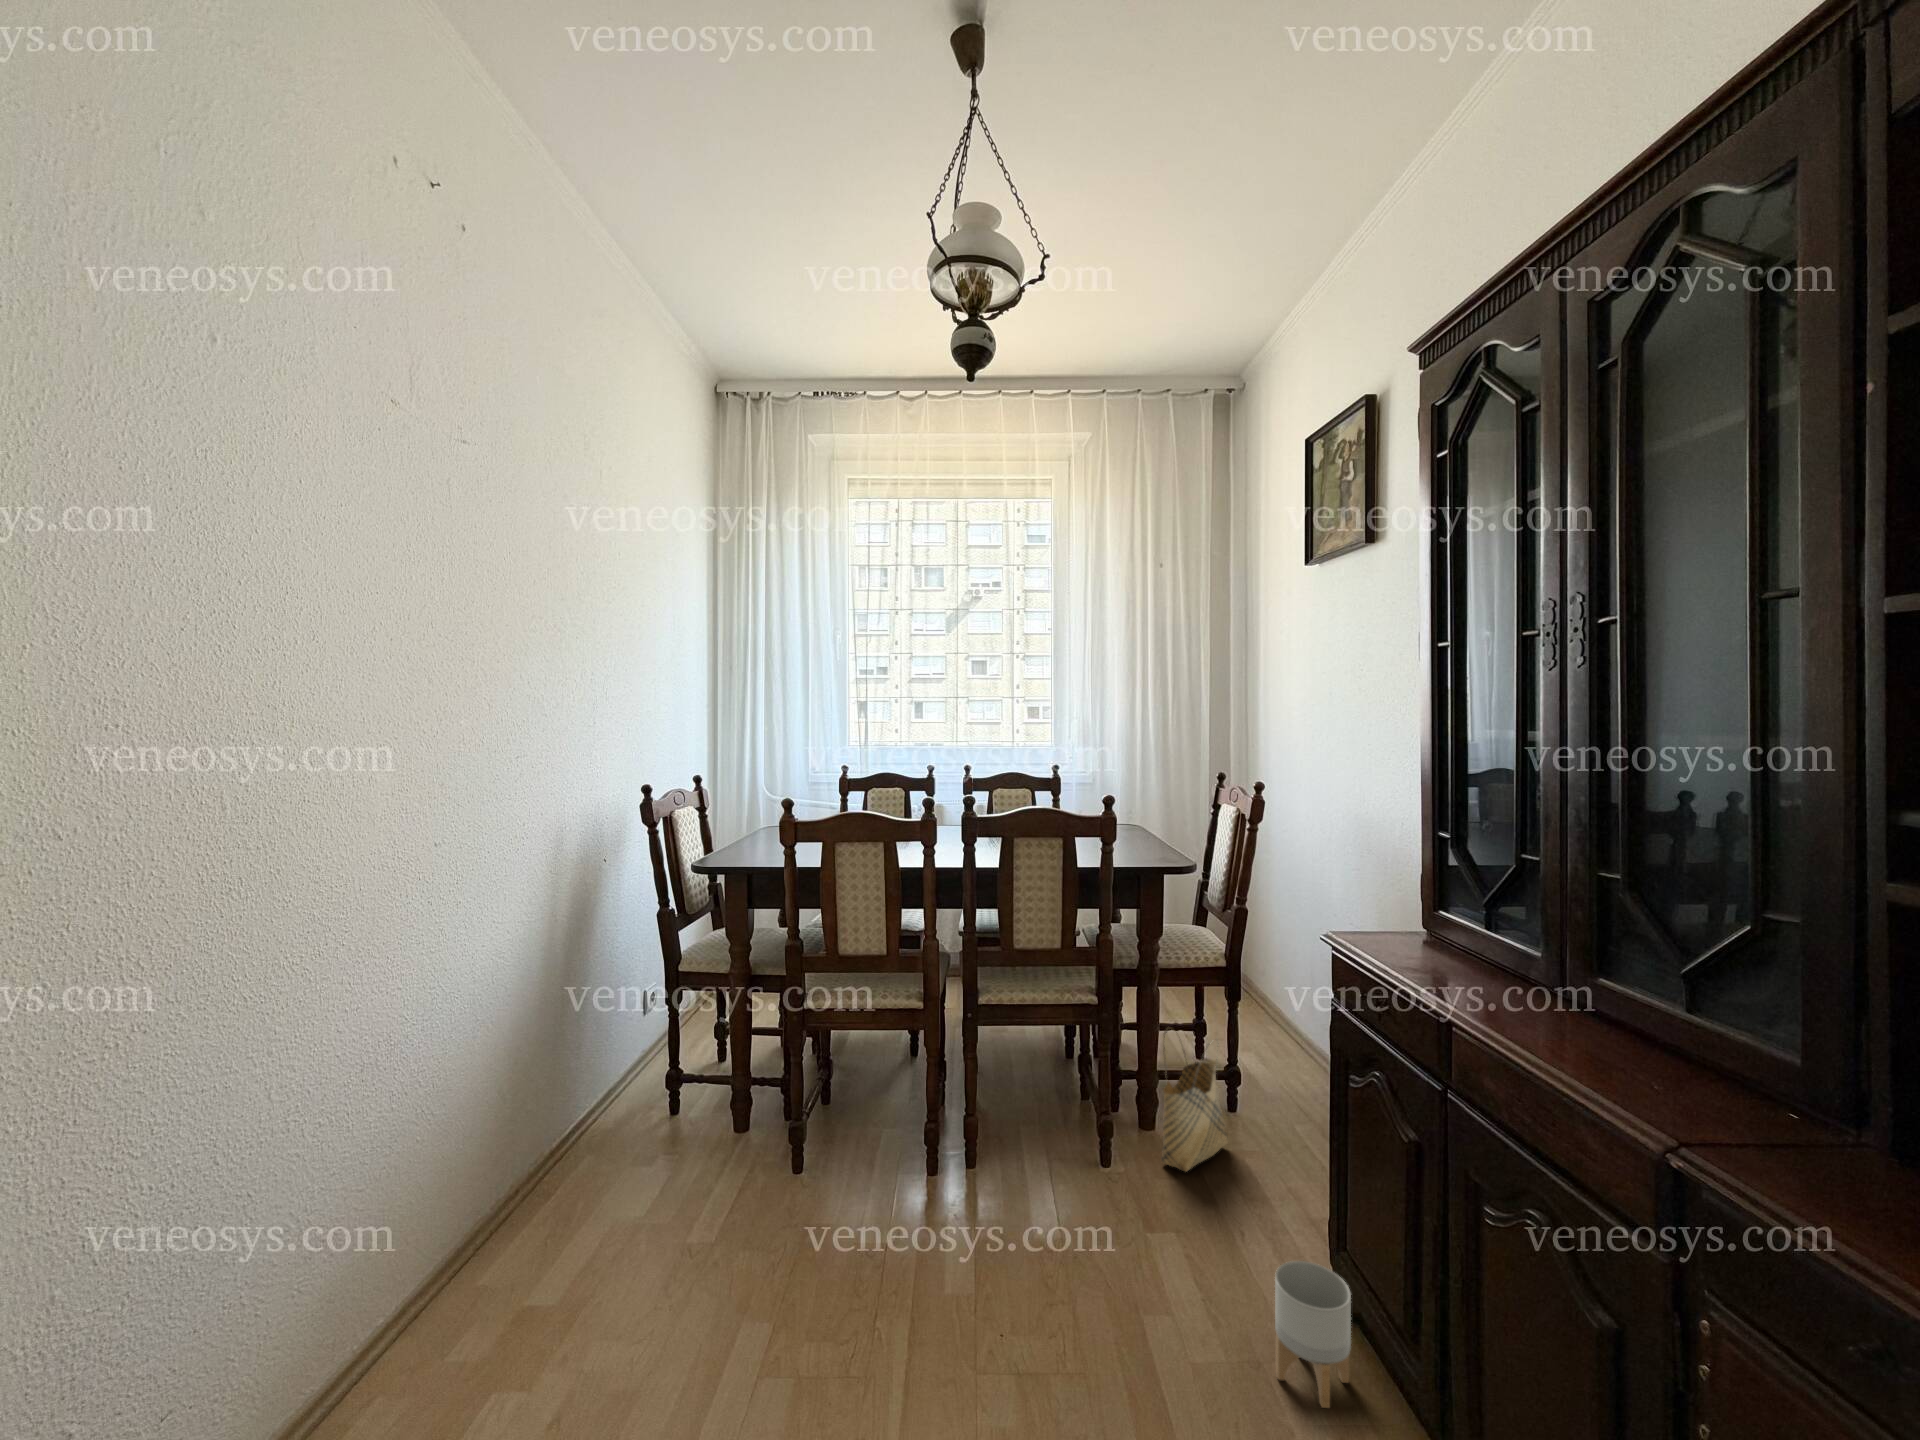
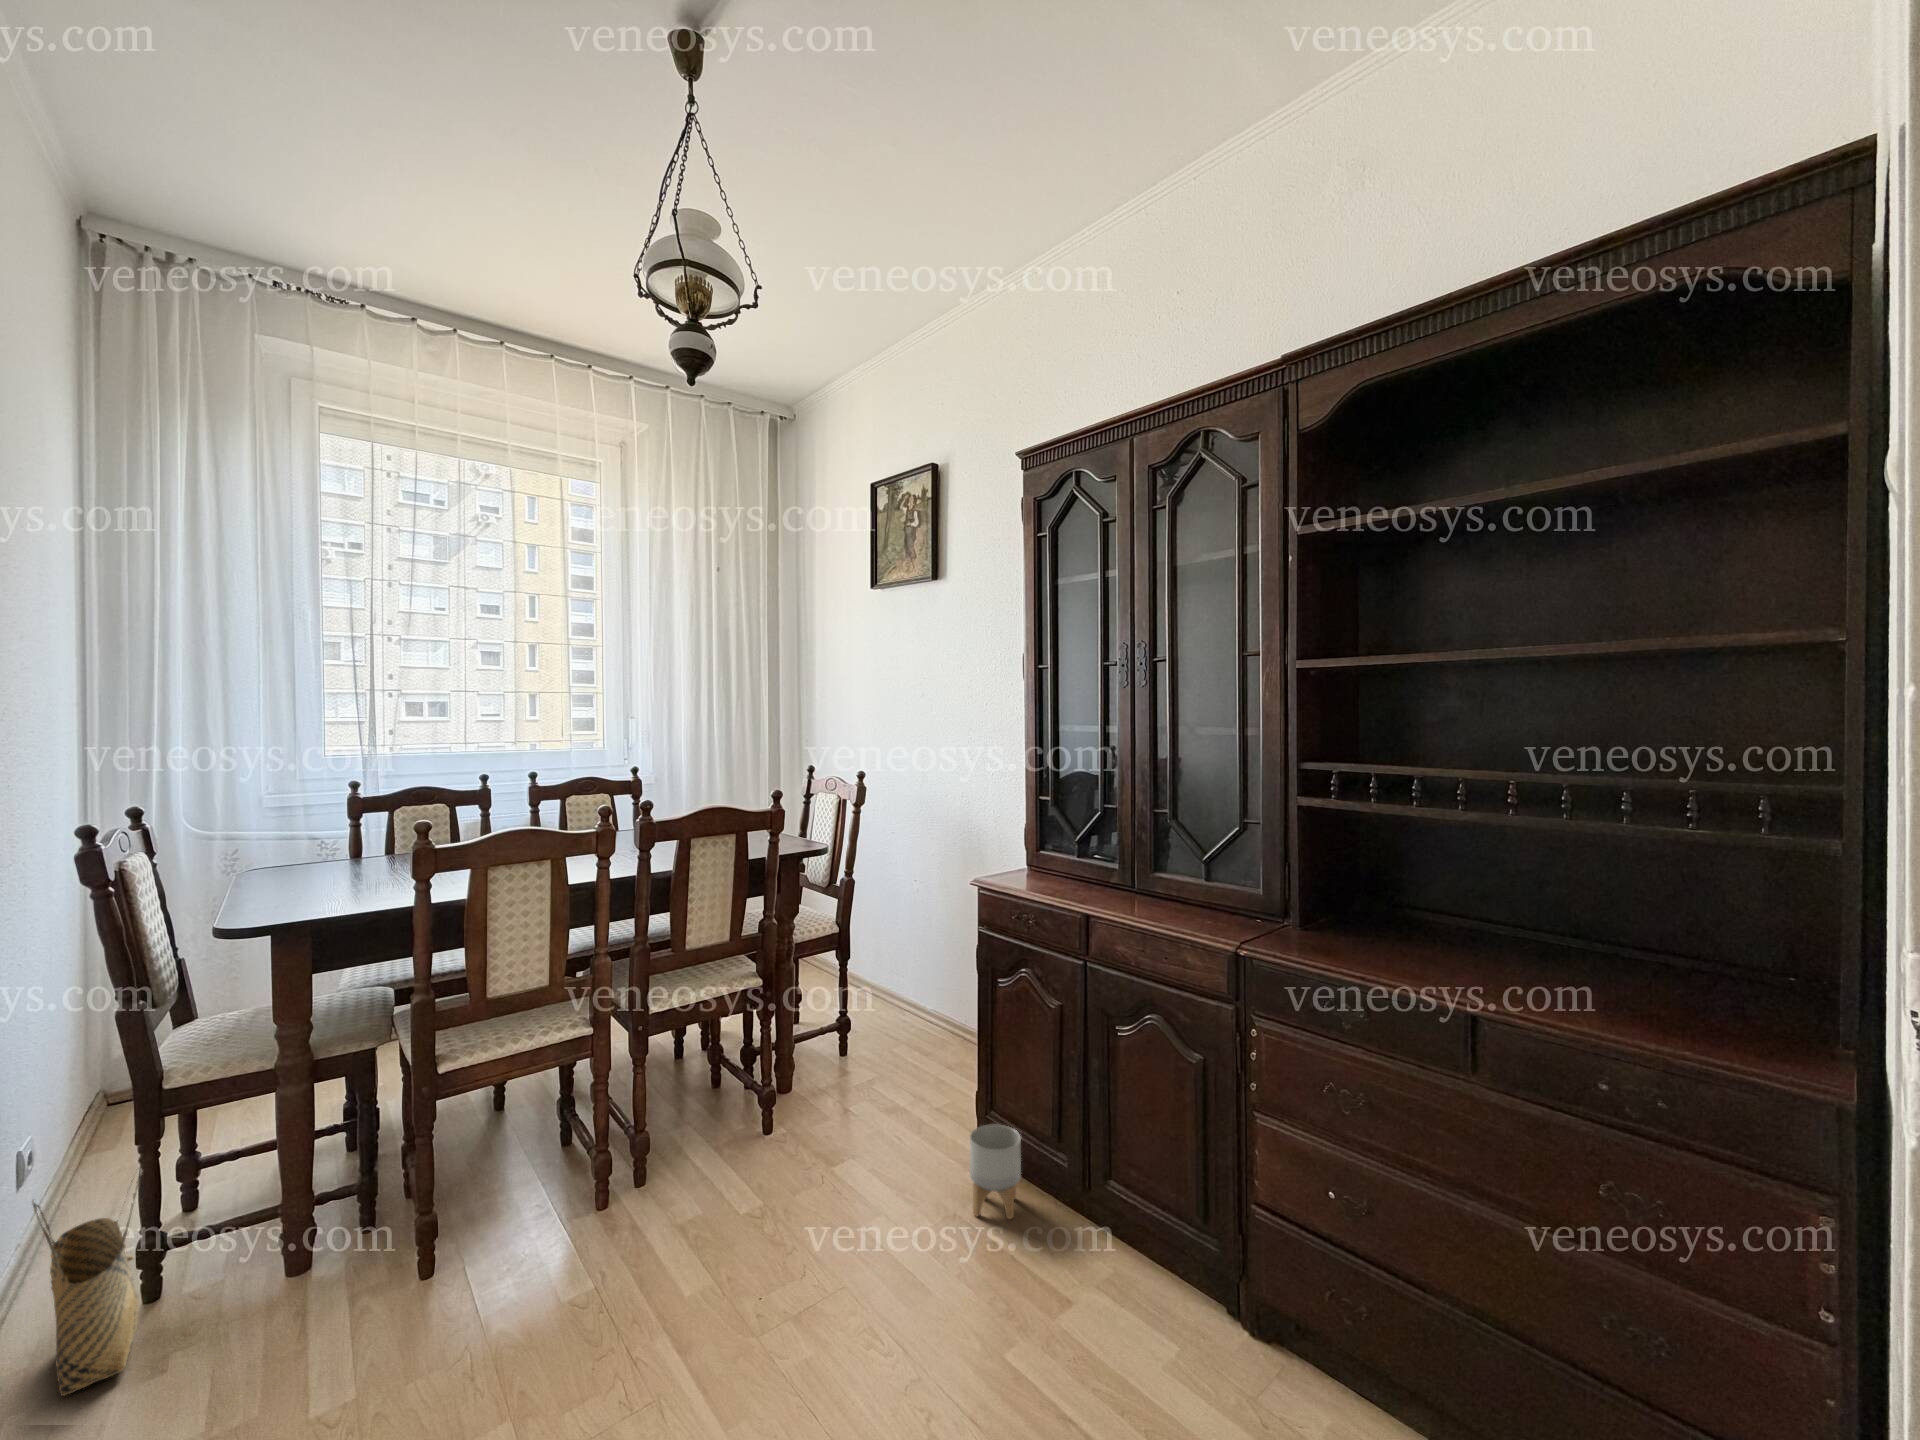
woven basket: present [1161,1027,1228,1171] -> present [33,1168,142,1396]

